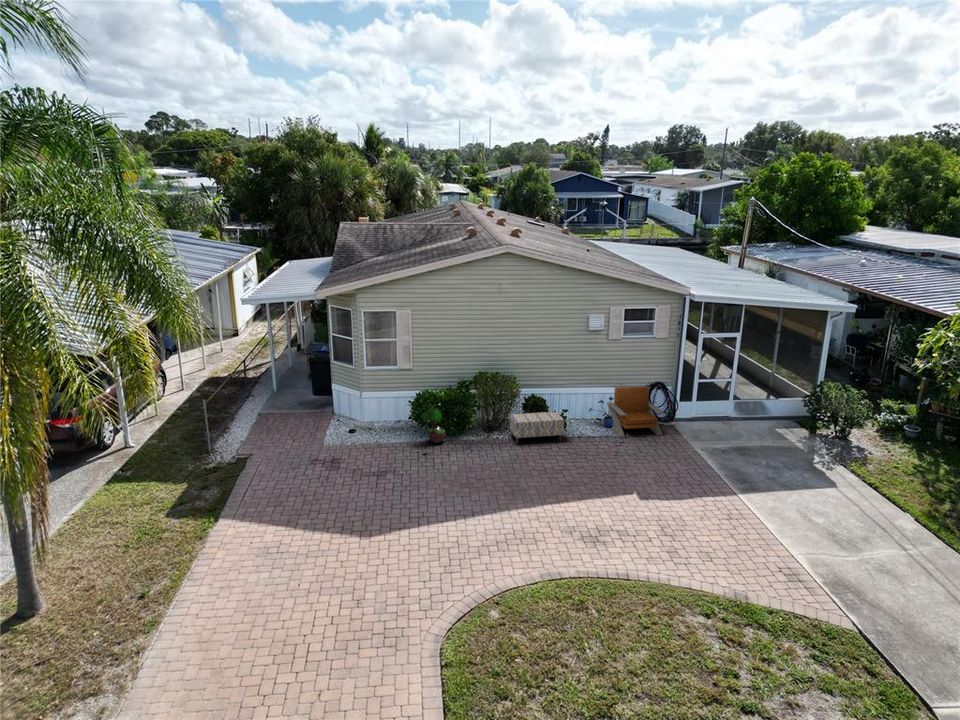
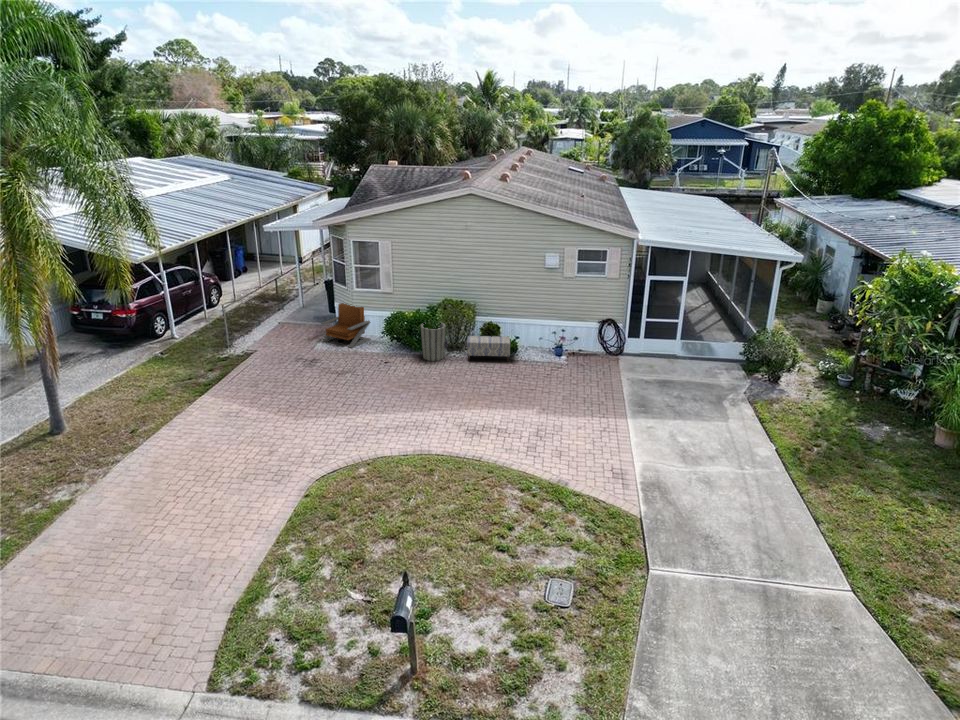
lounge chair: present [607,386,664,437] -> present [321,303,371,348]
trash can: none [459,401,489,448] -> present [421,323,446,361]
potted tree: present [423,410,445,443] -> none [390,322,412,354]

